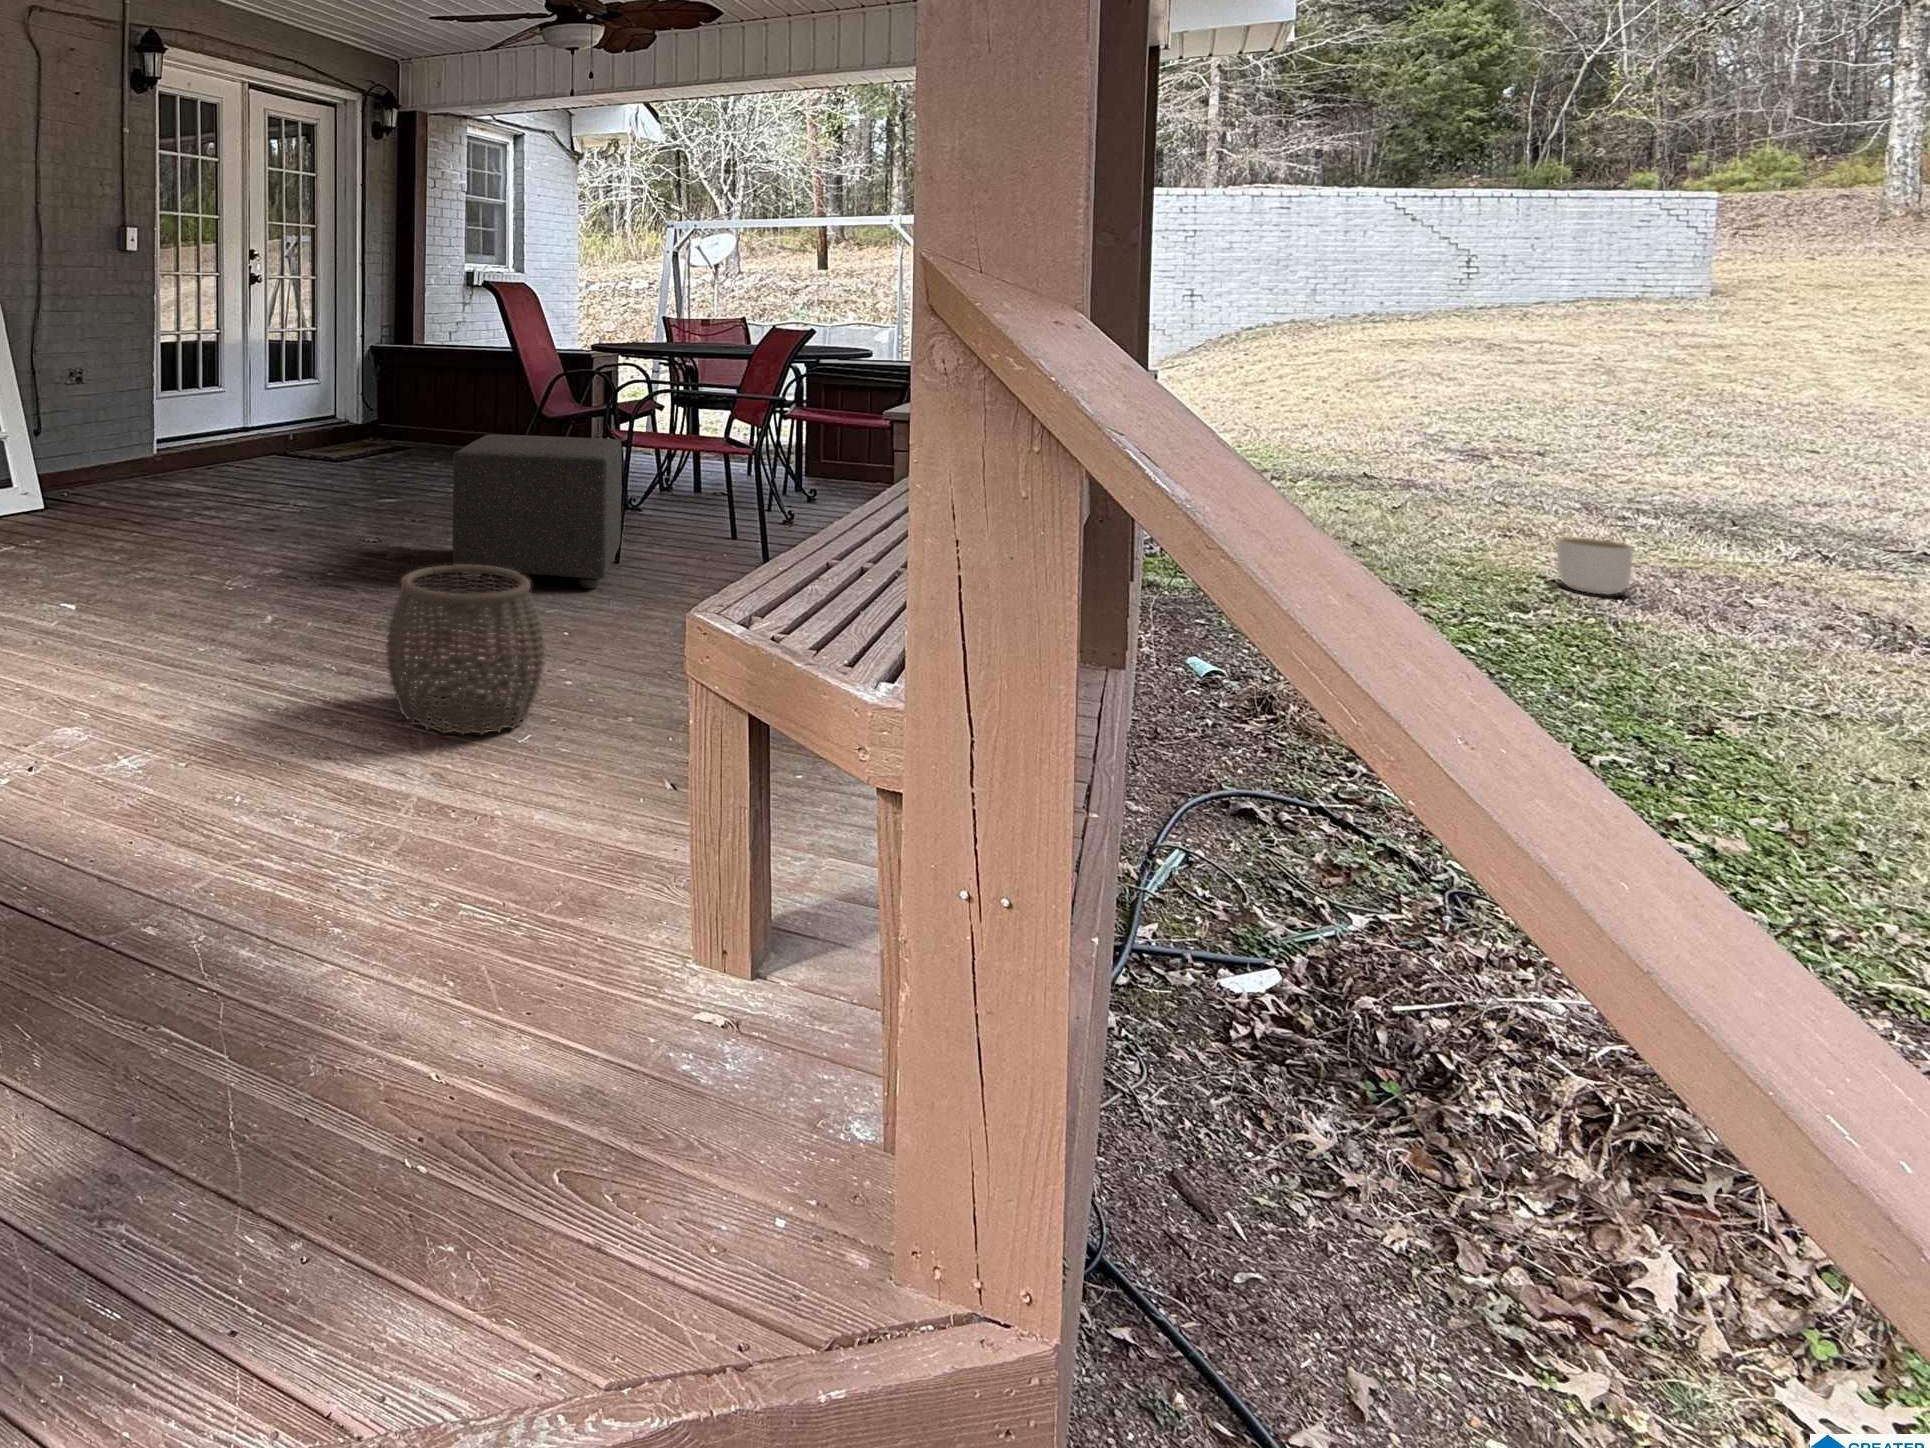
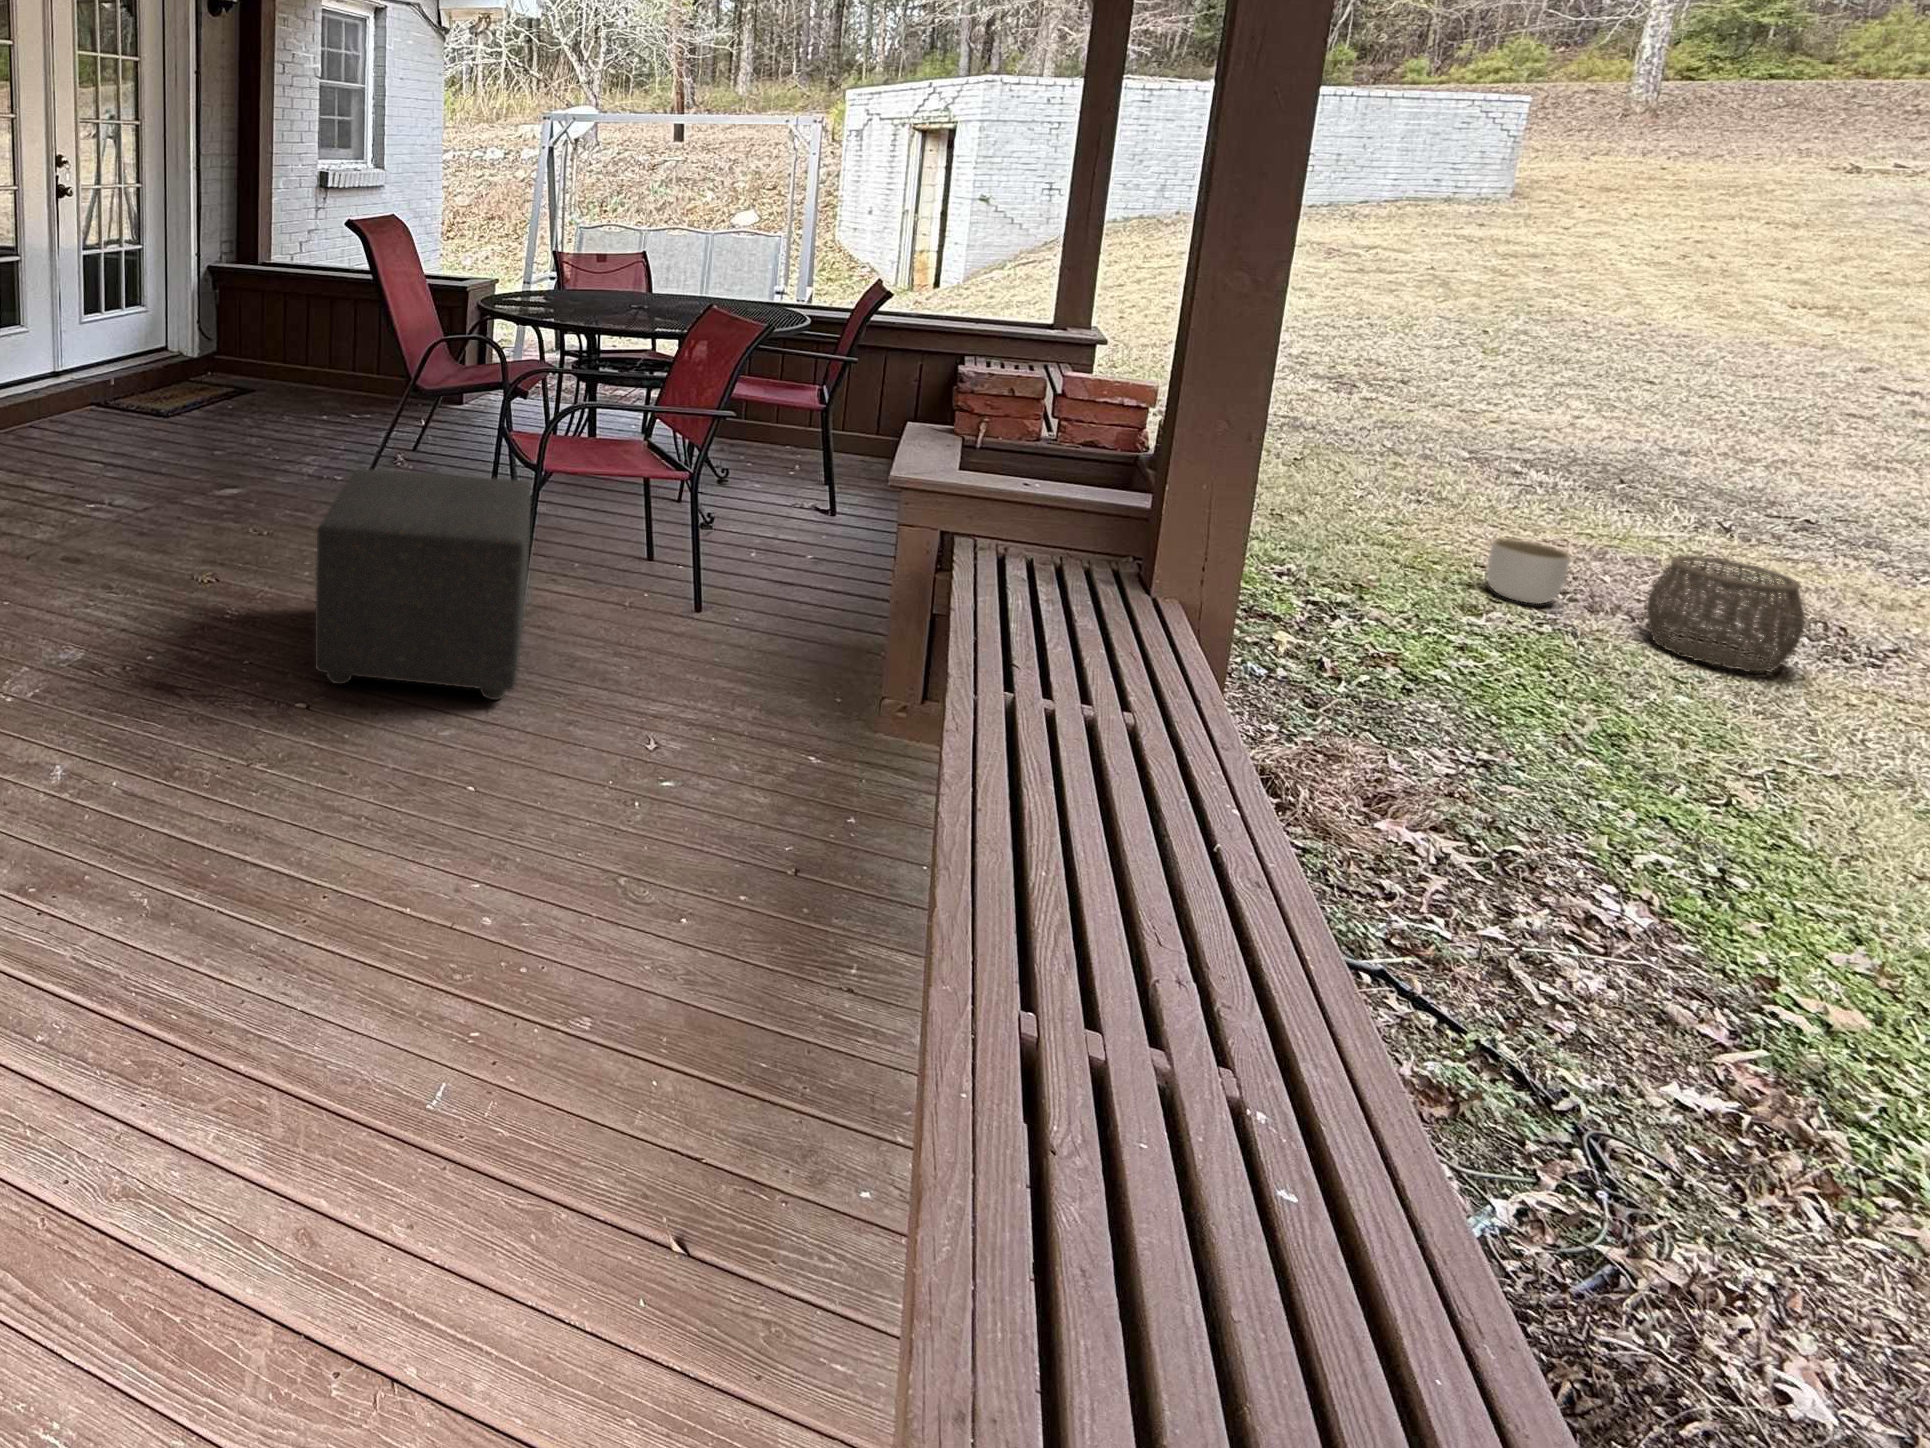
woven basket: present [386,565,545,735] -> present [1646,555,1805,672]

